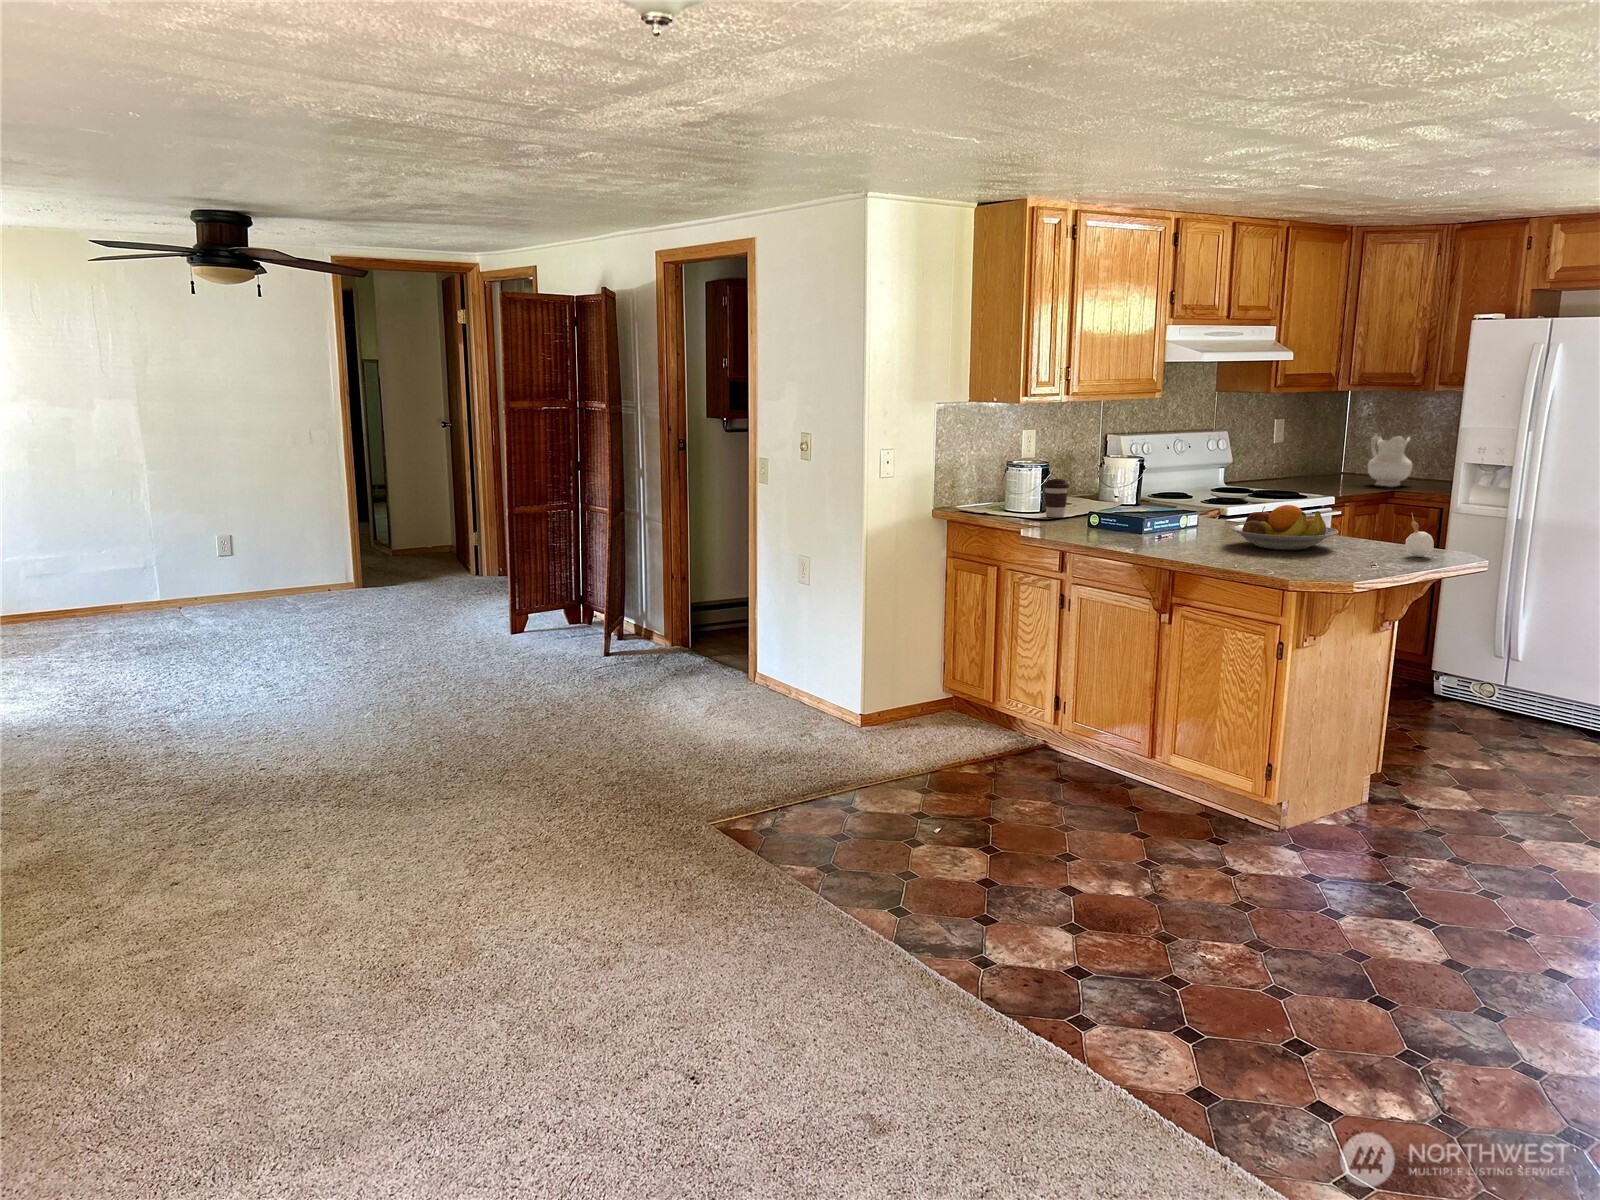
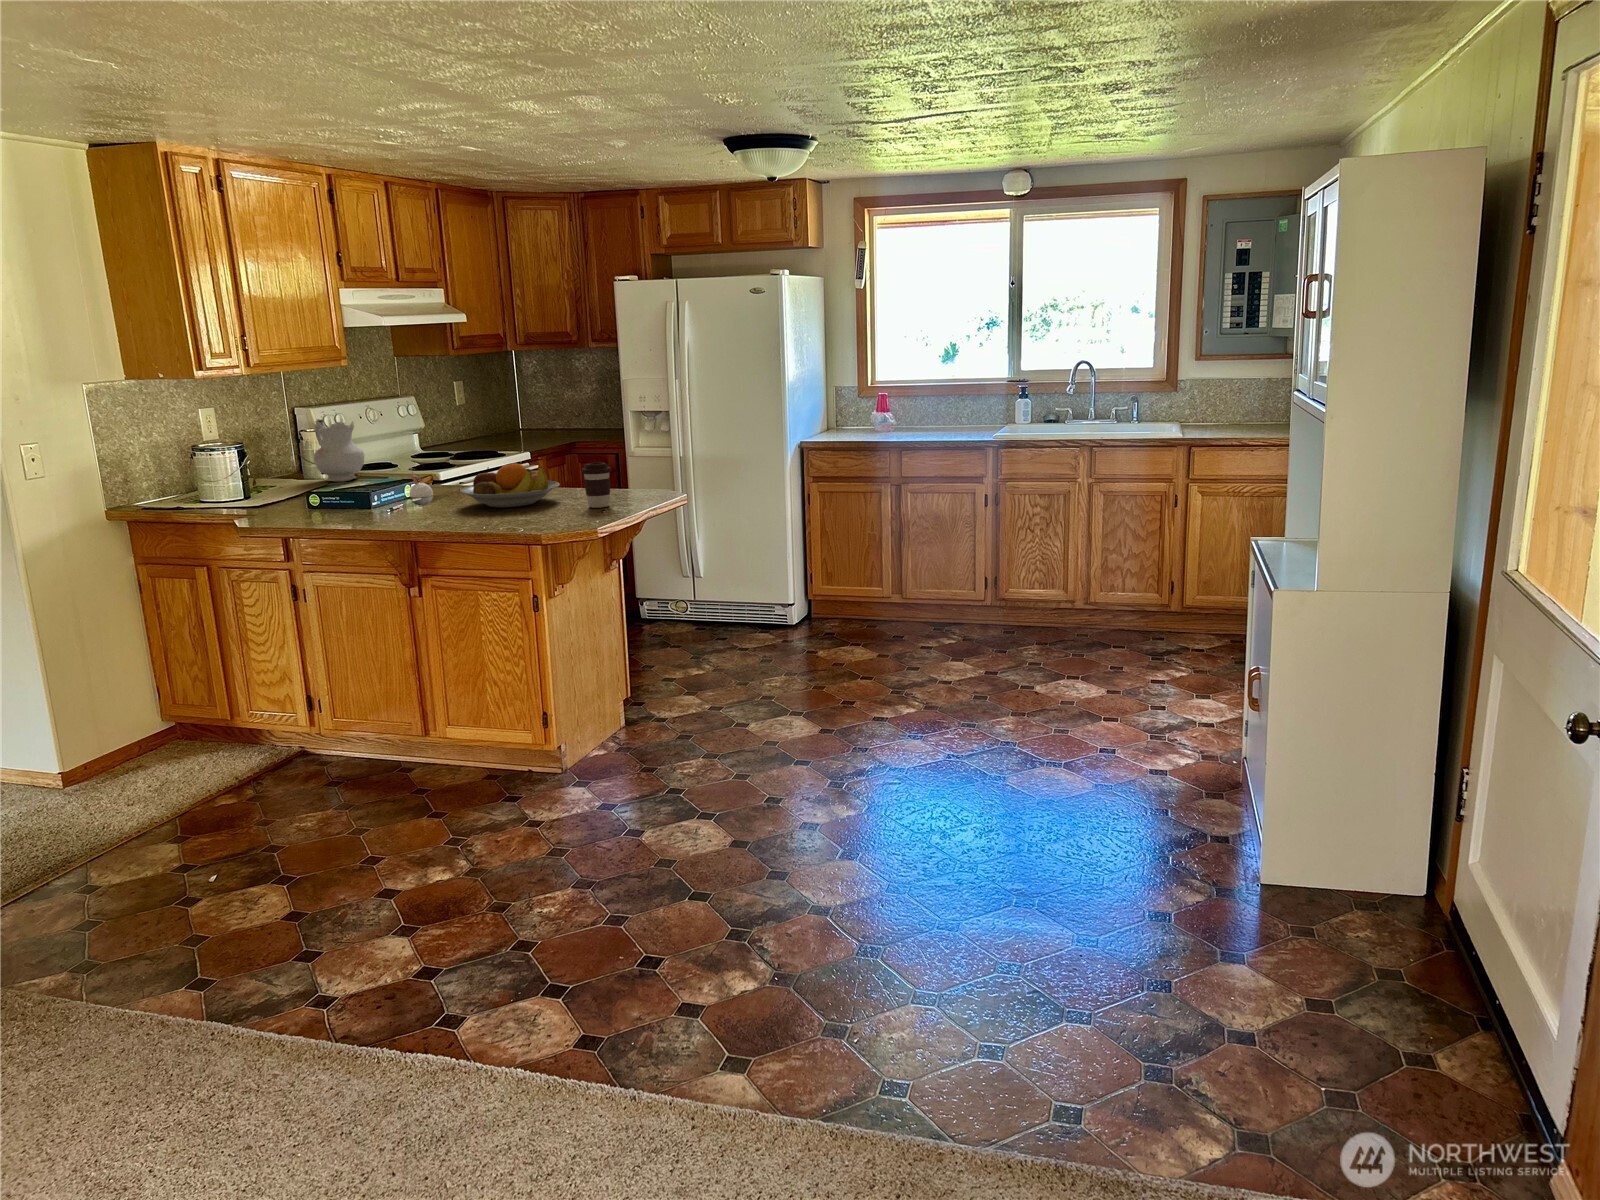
ceramic pitcher: present [1368,434,1412,487] -> present [314,419,364,482]
coffee cup: present [1044,479,1069,518] -> present [582,462,611,508]
candle: present [1406,515,1434,557] -> present [410,470,433,506]

